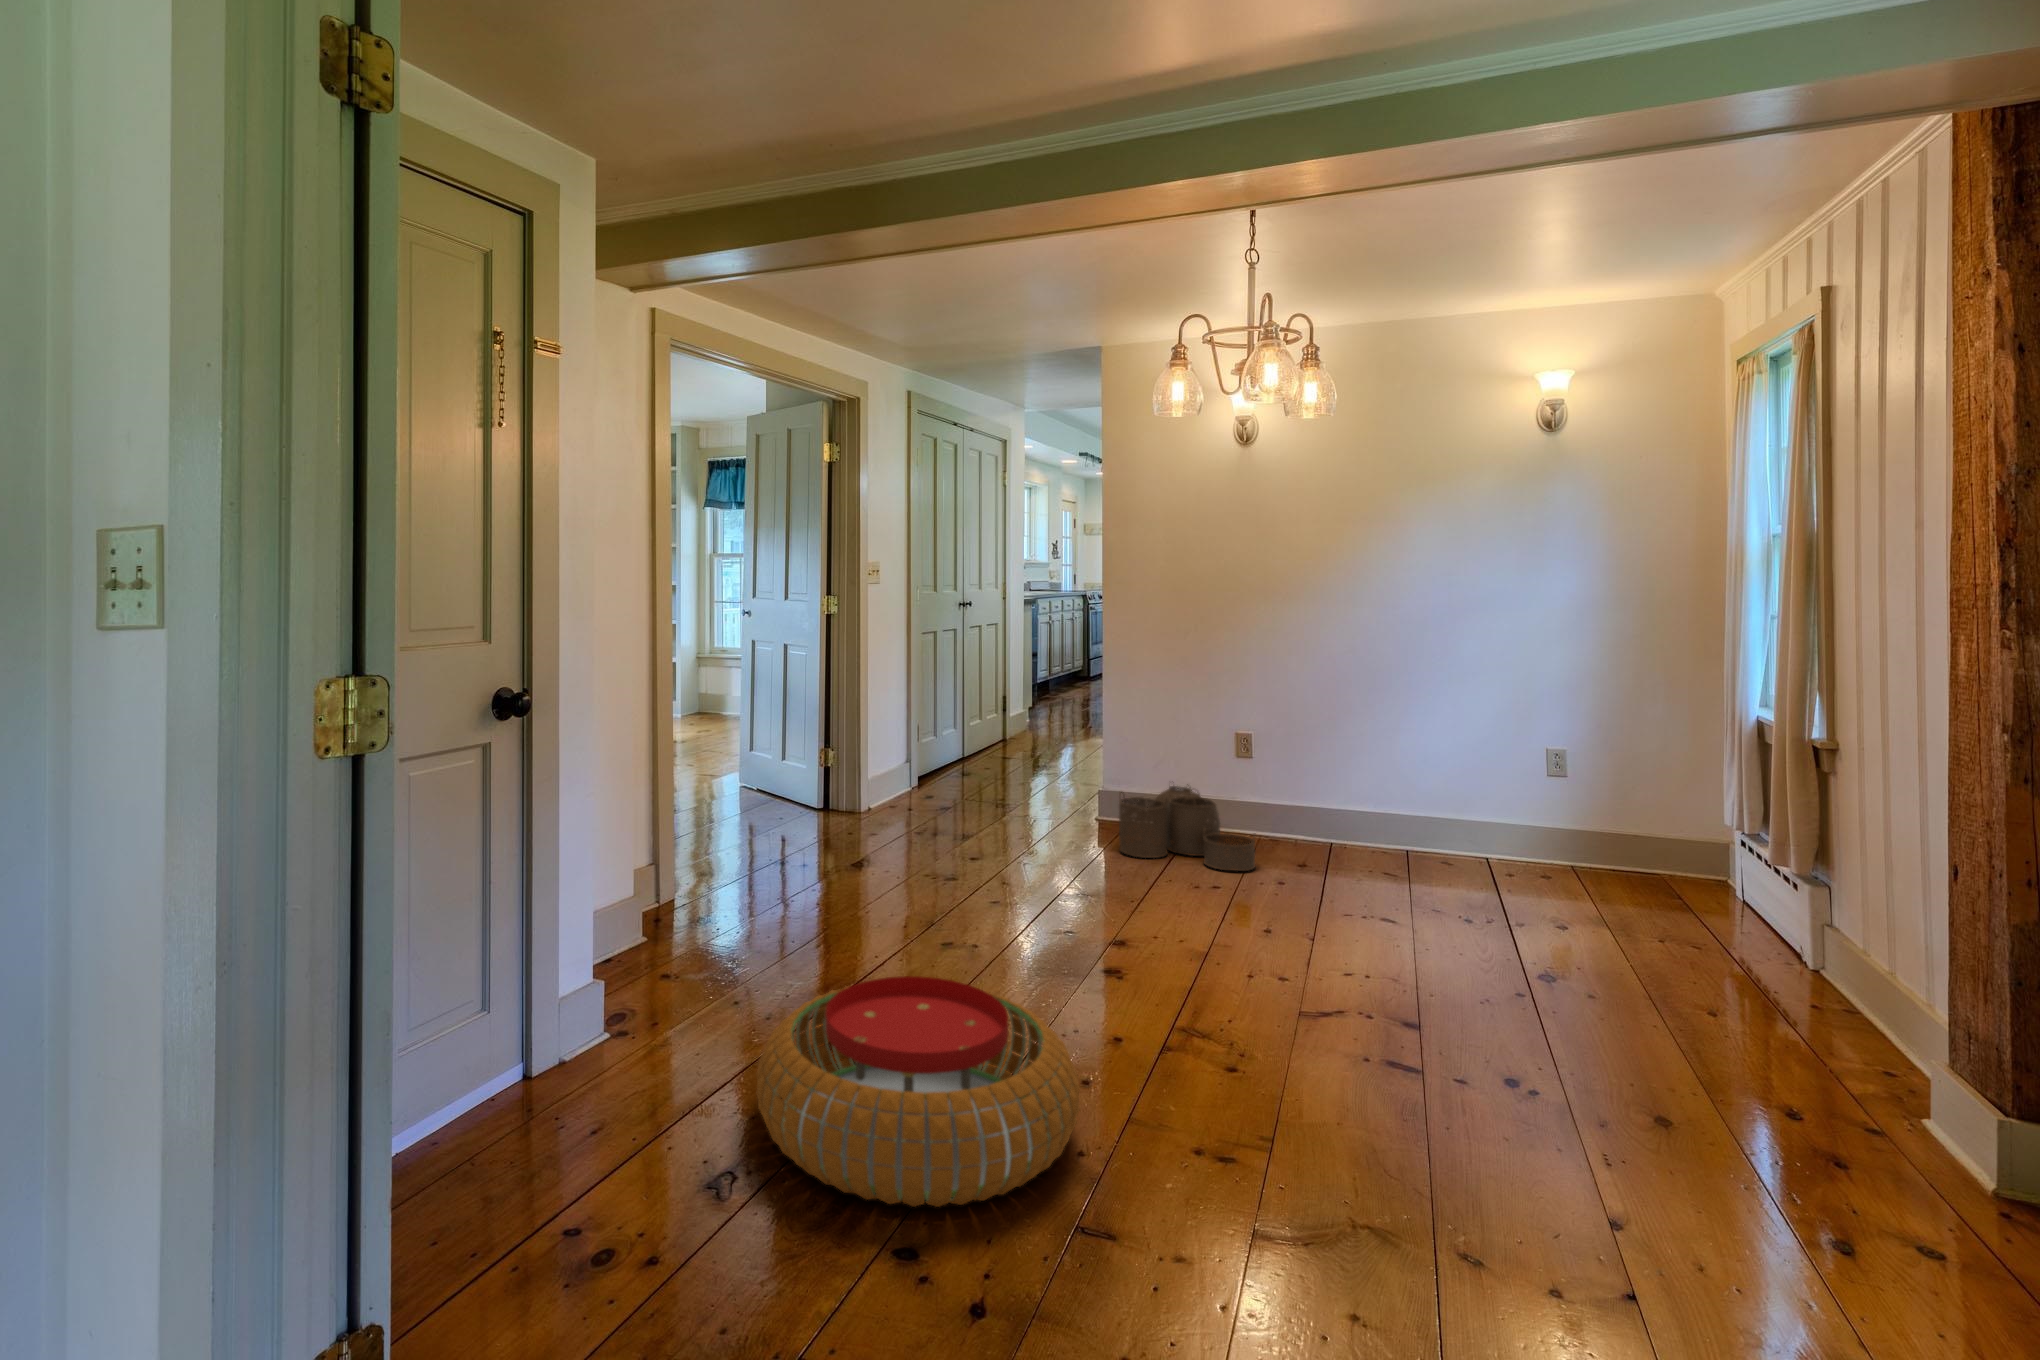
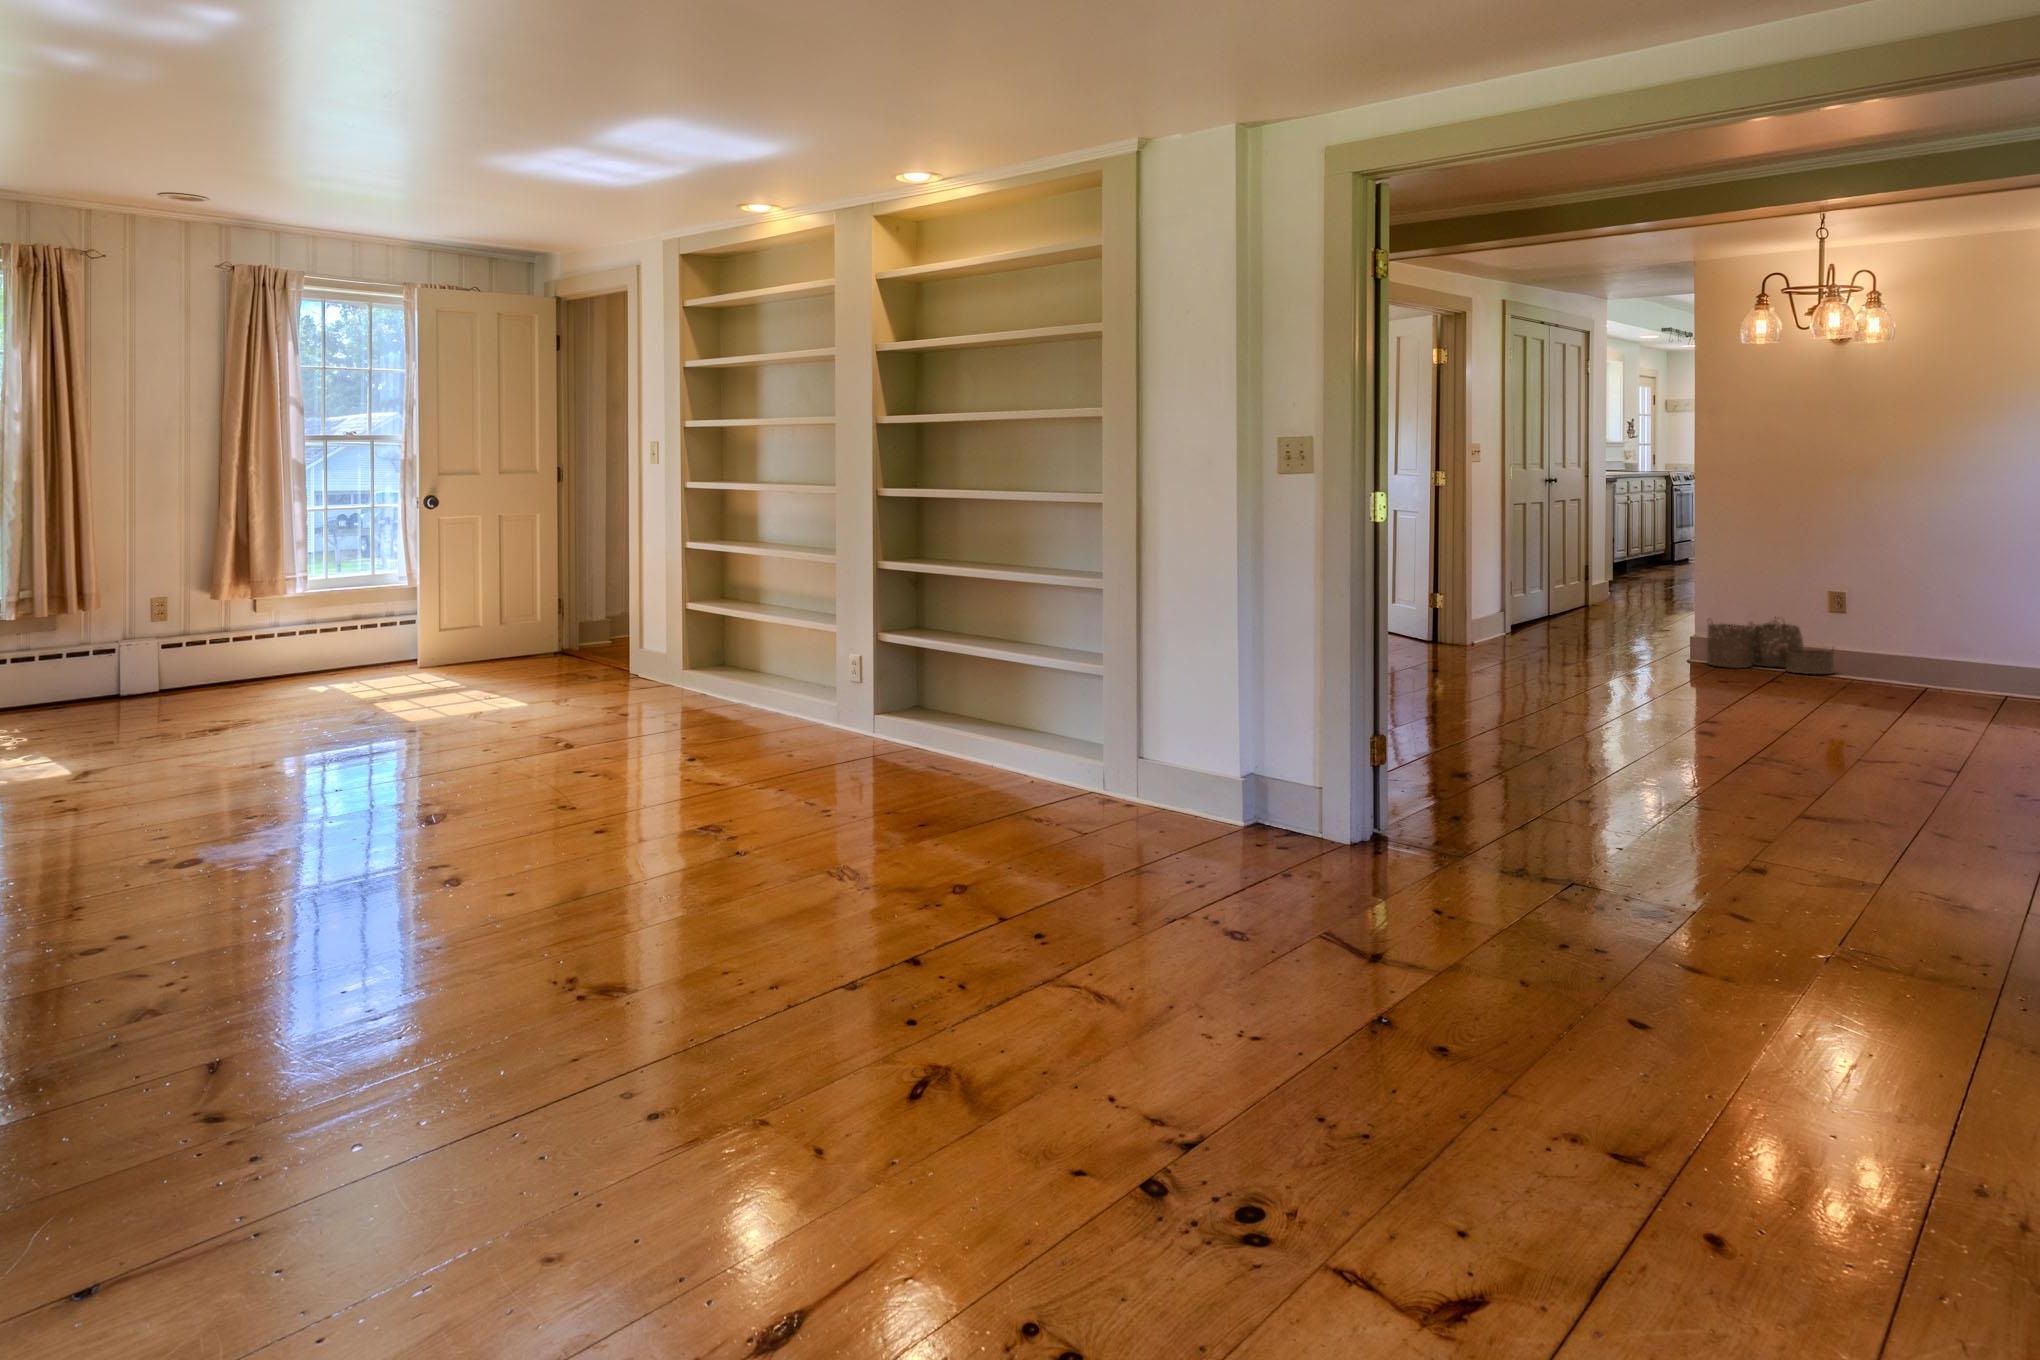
pouf: present [756,976,1080,1207] -> none [1478,675,1679,759]

